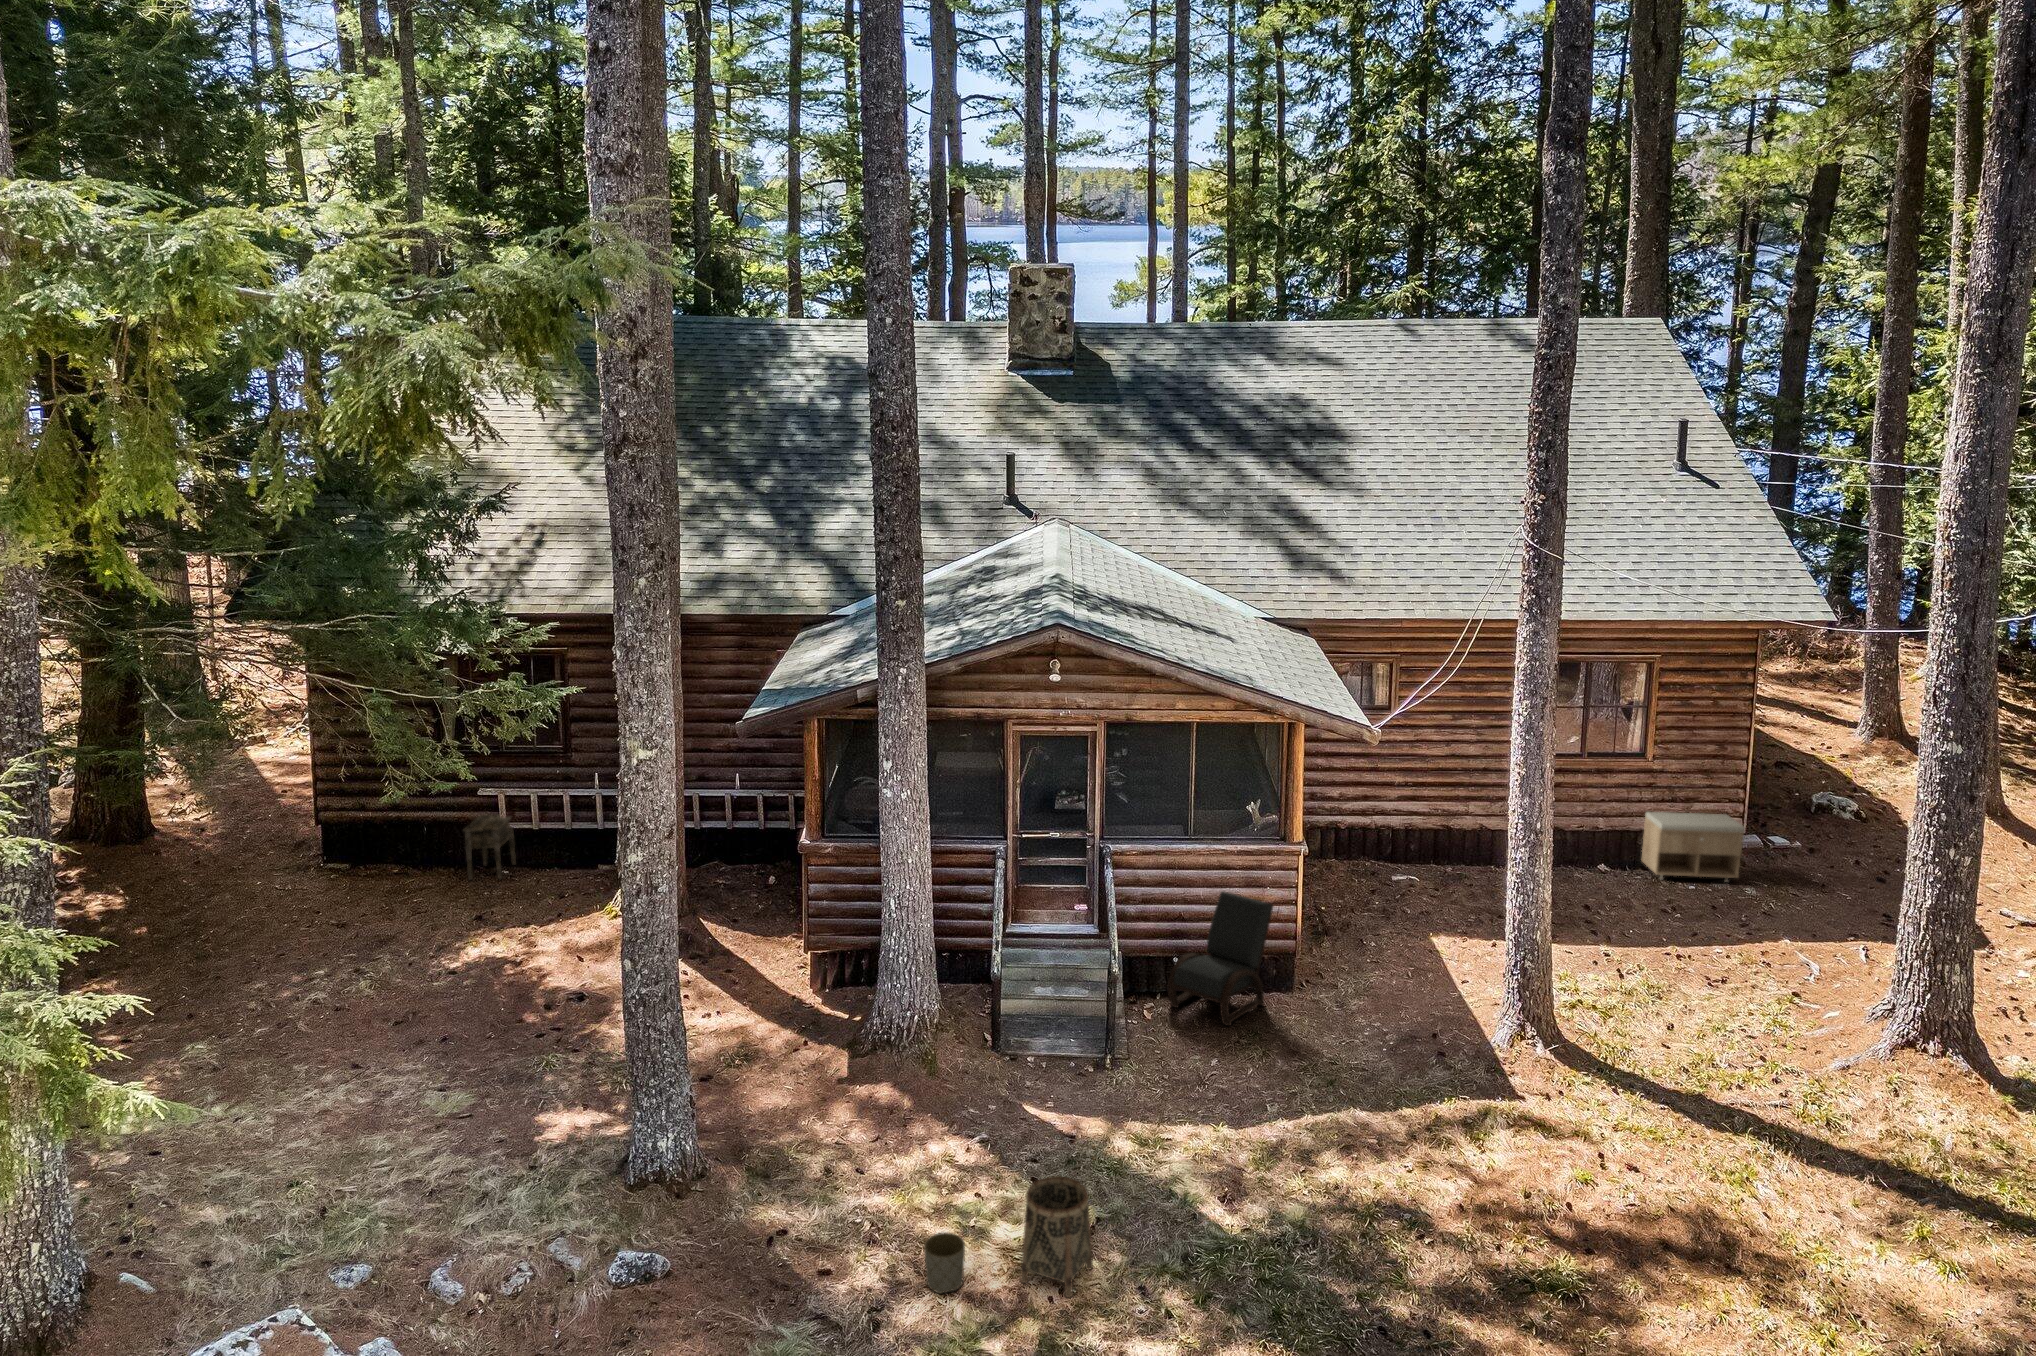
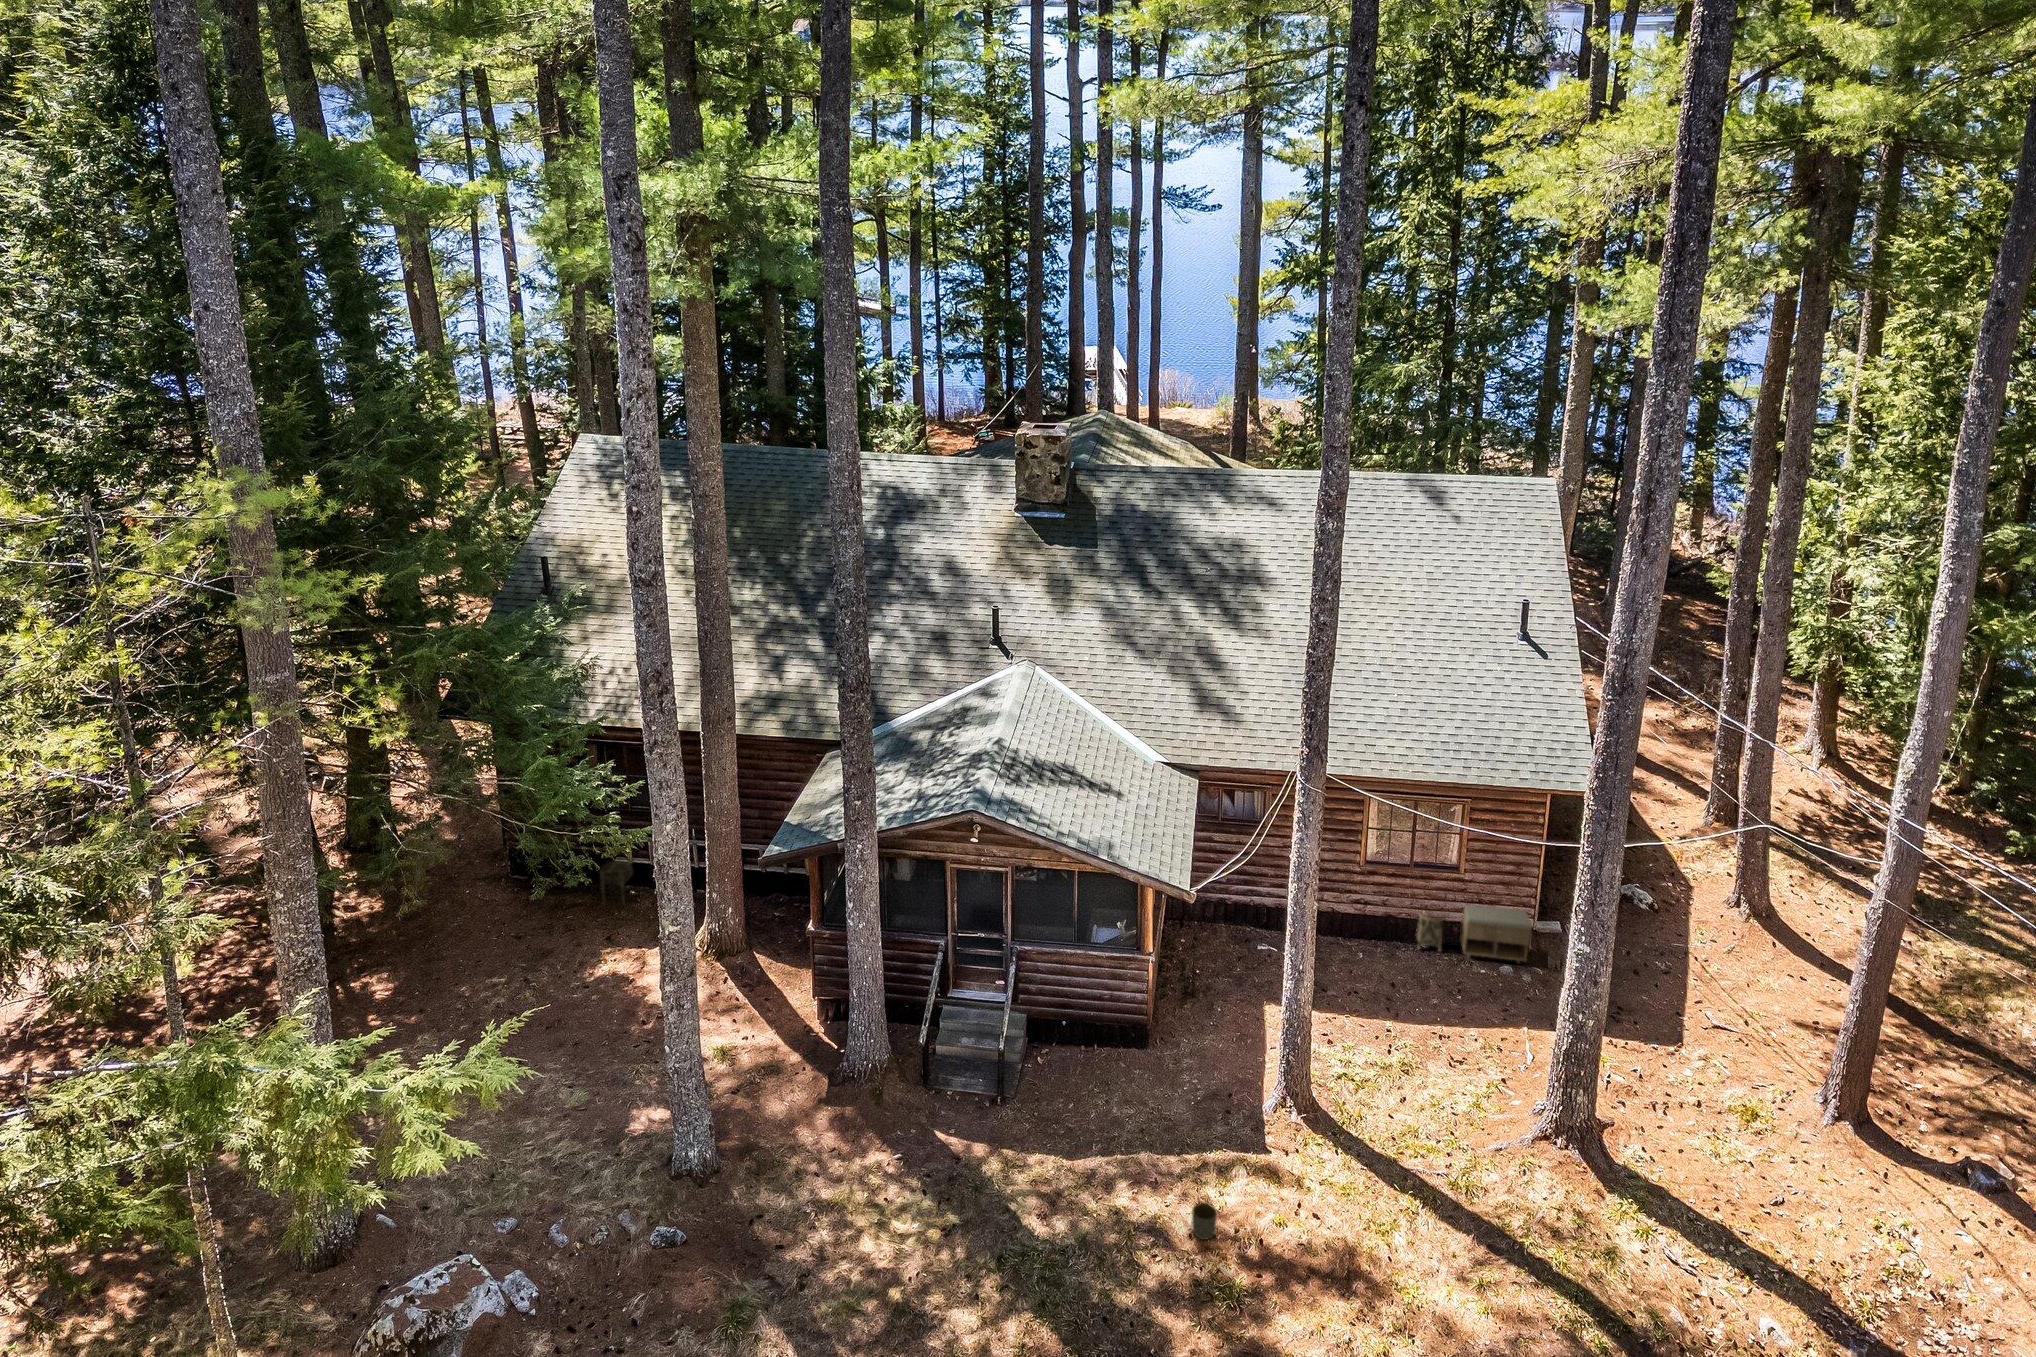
lounge chair: present [1168,891,1274,1026] -> none [1054,976,1132,1076]
basket: present [1020,1176,1093,1297] -> present [1416,912,1444,952]
planter: present [924,1233,965,1294] -> present [1192,1203,1217,1239]

